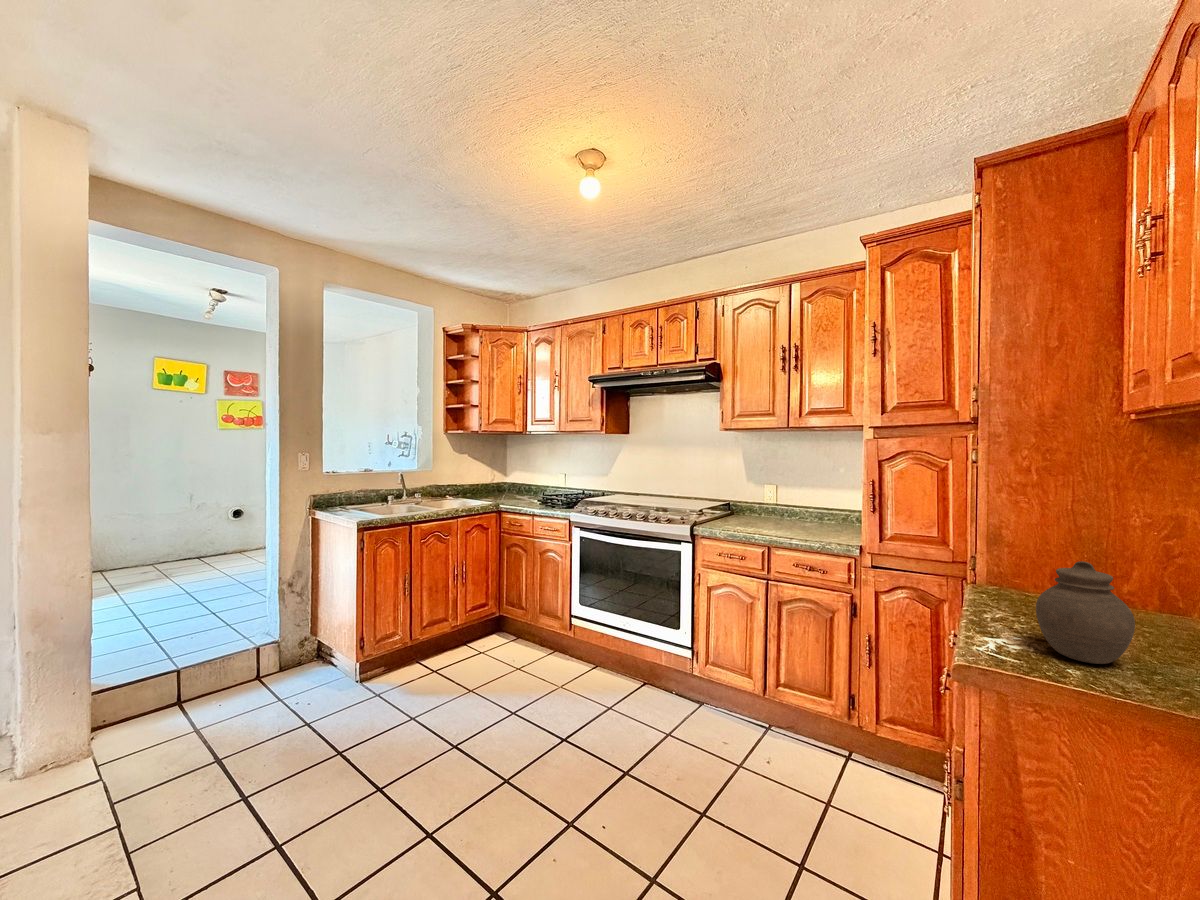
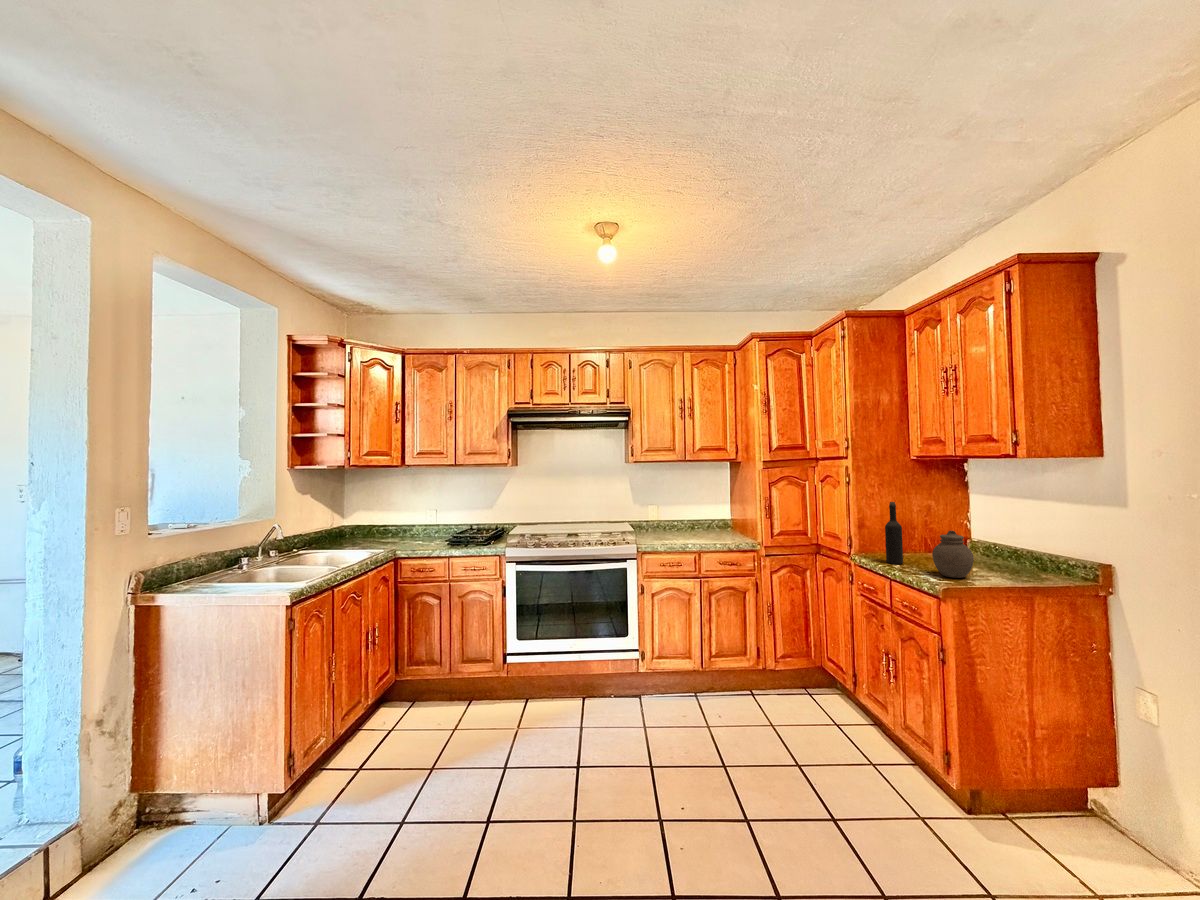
wine bottle: none [998,496,1035,613] -> present [885,502,903,564]

